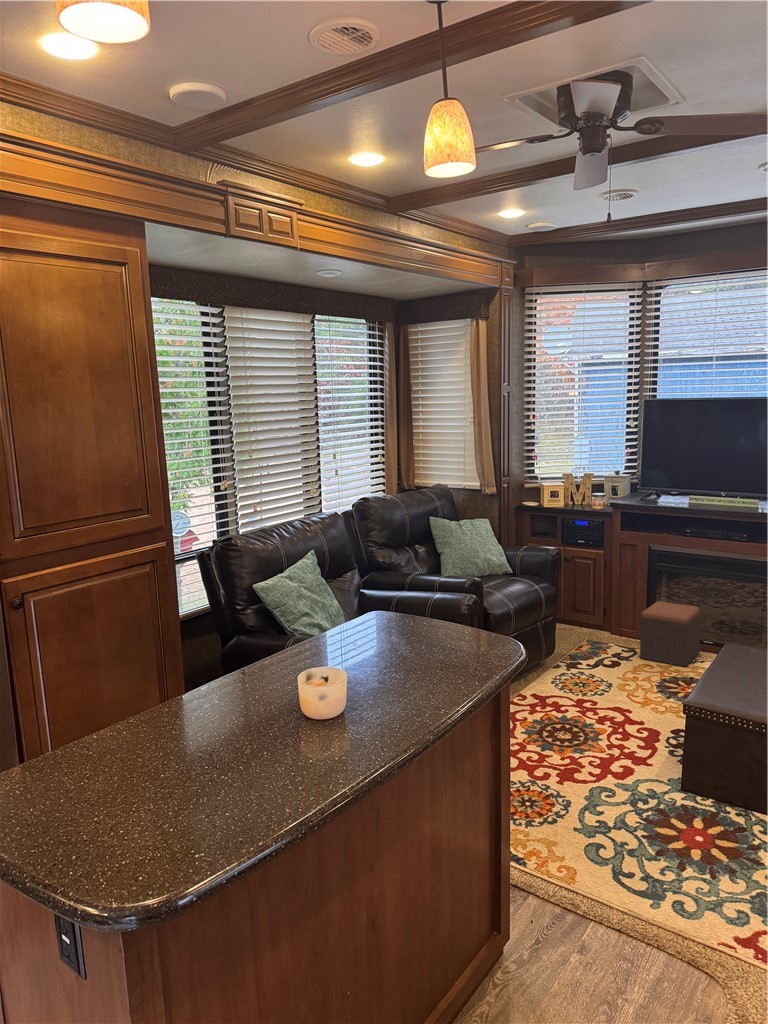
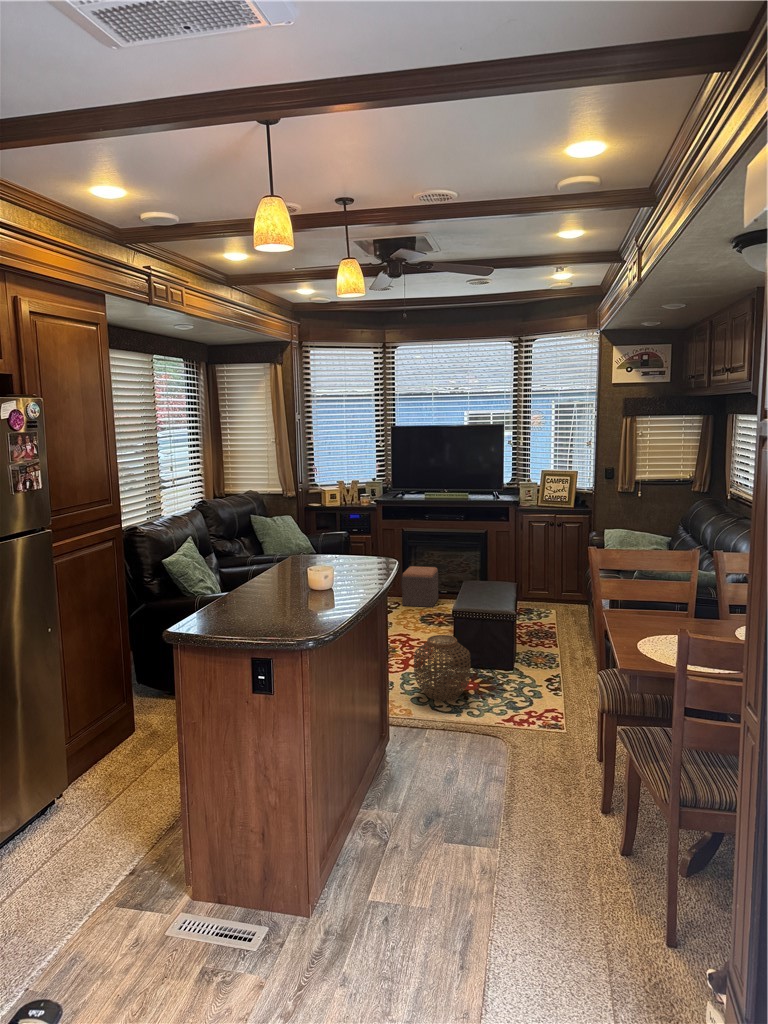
woven basket: none [596,749,695,864] -> present [414,635,471,701]

